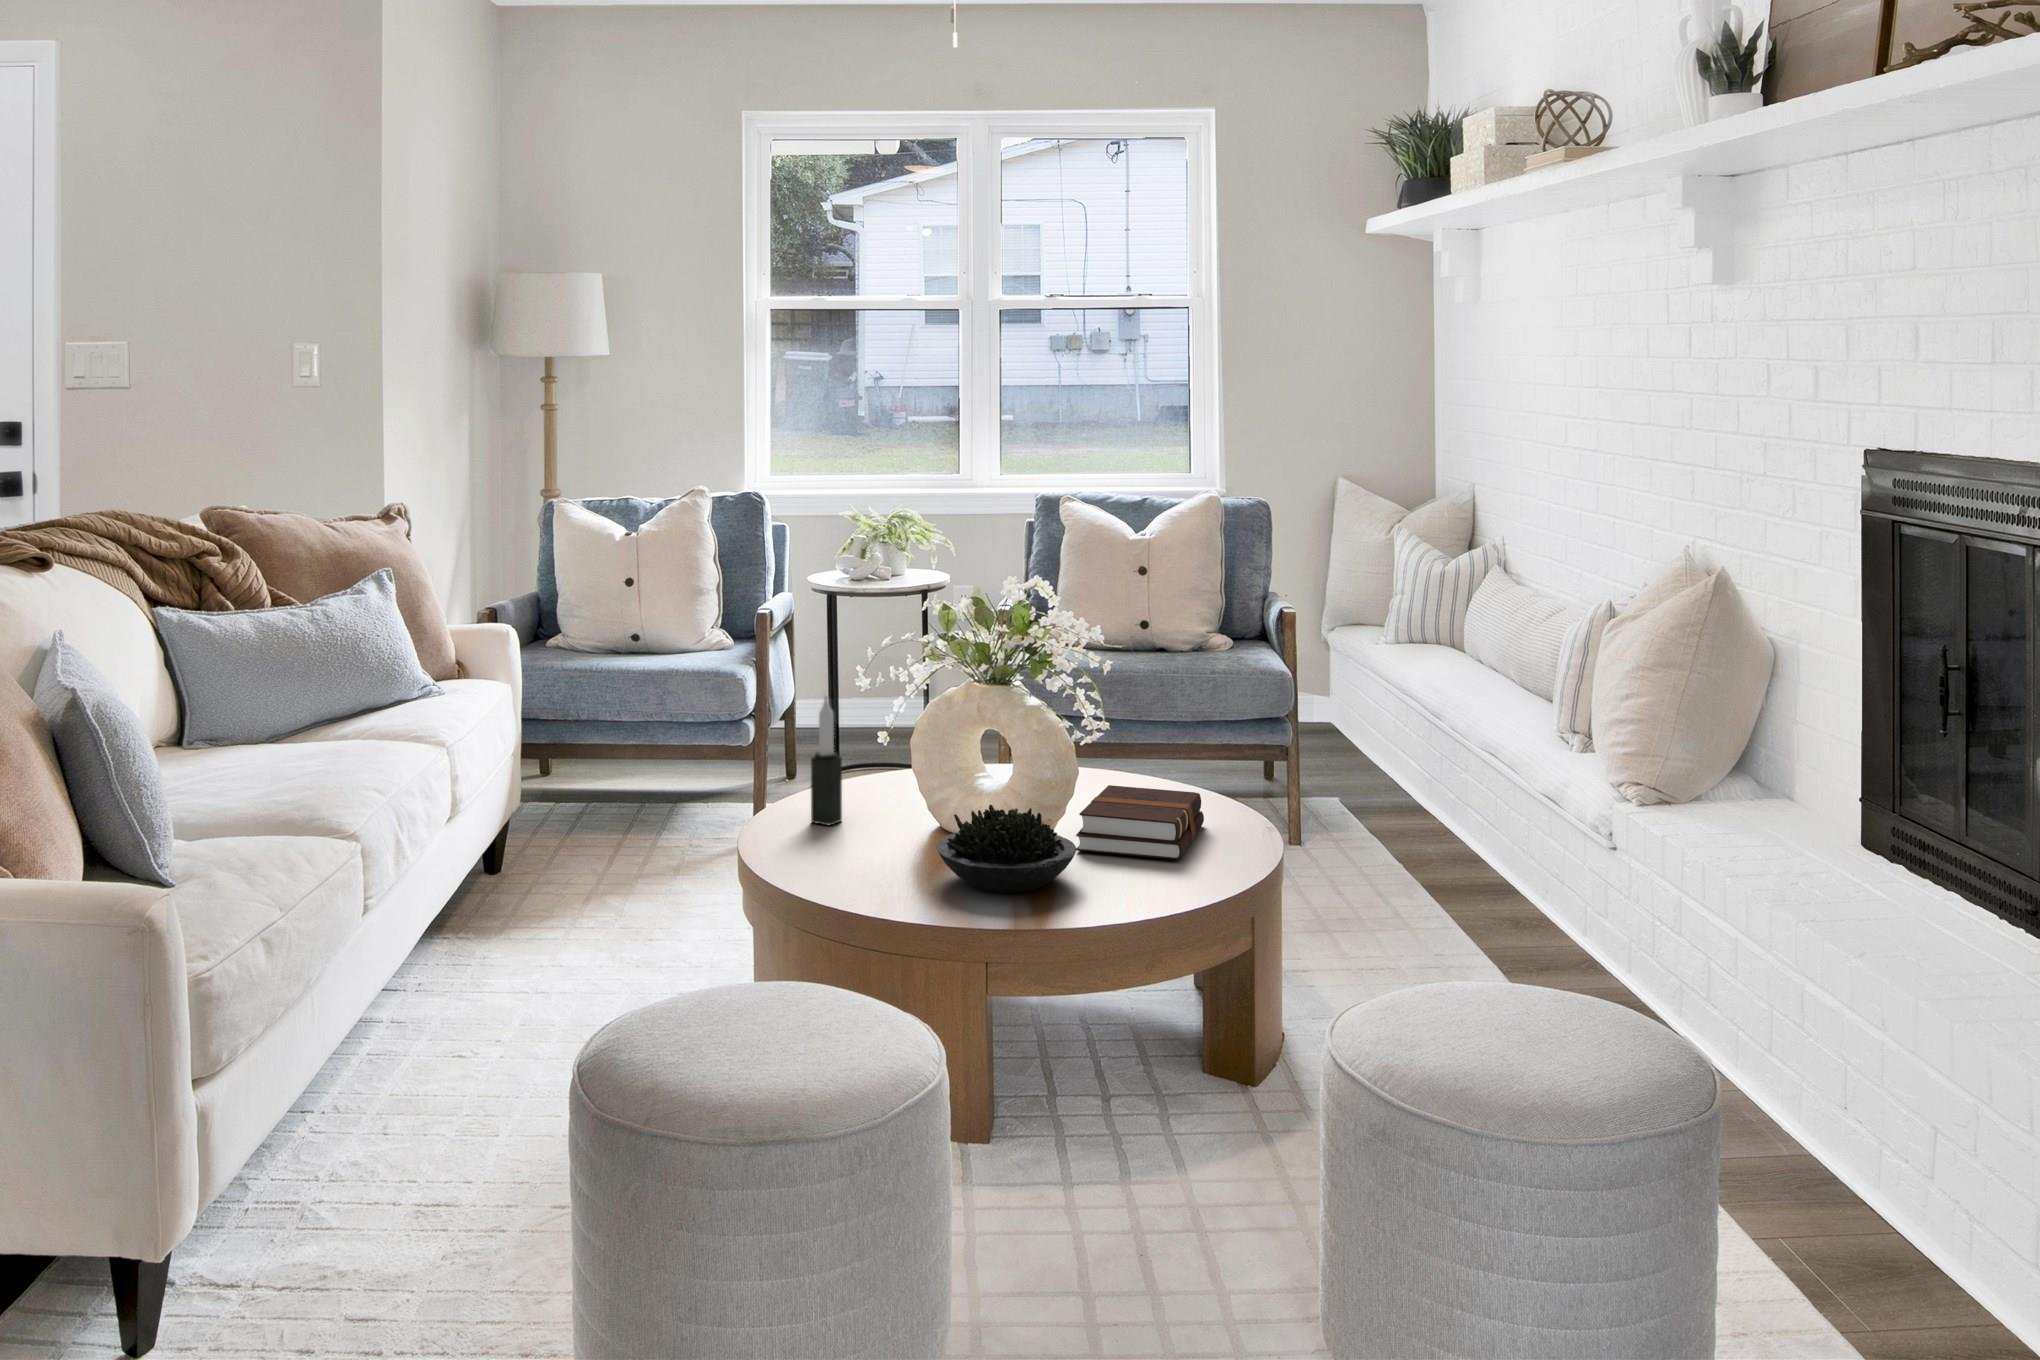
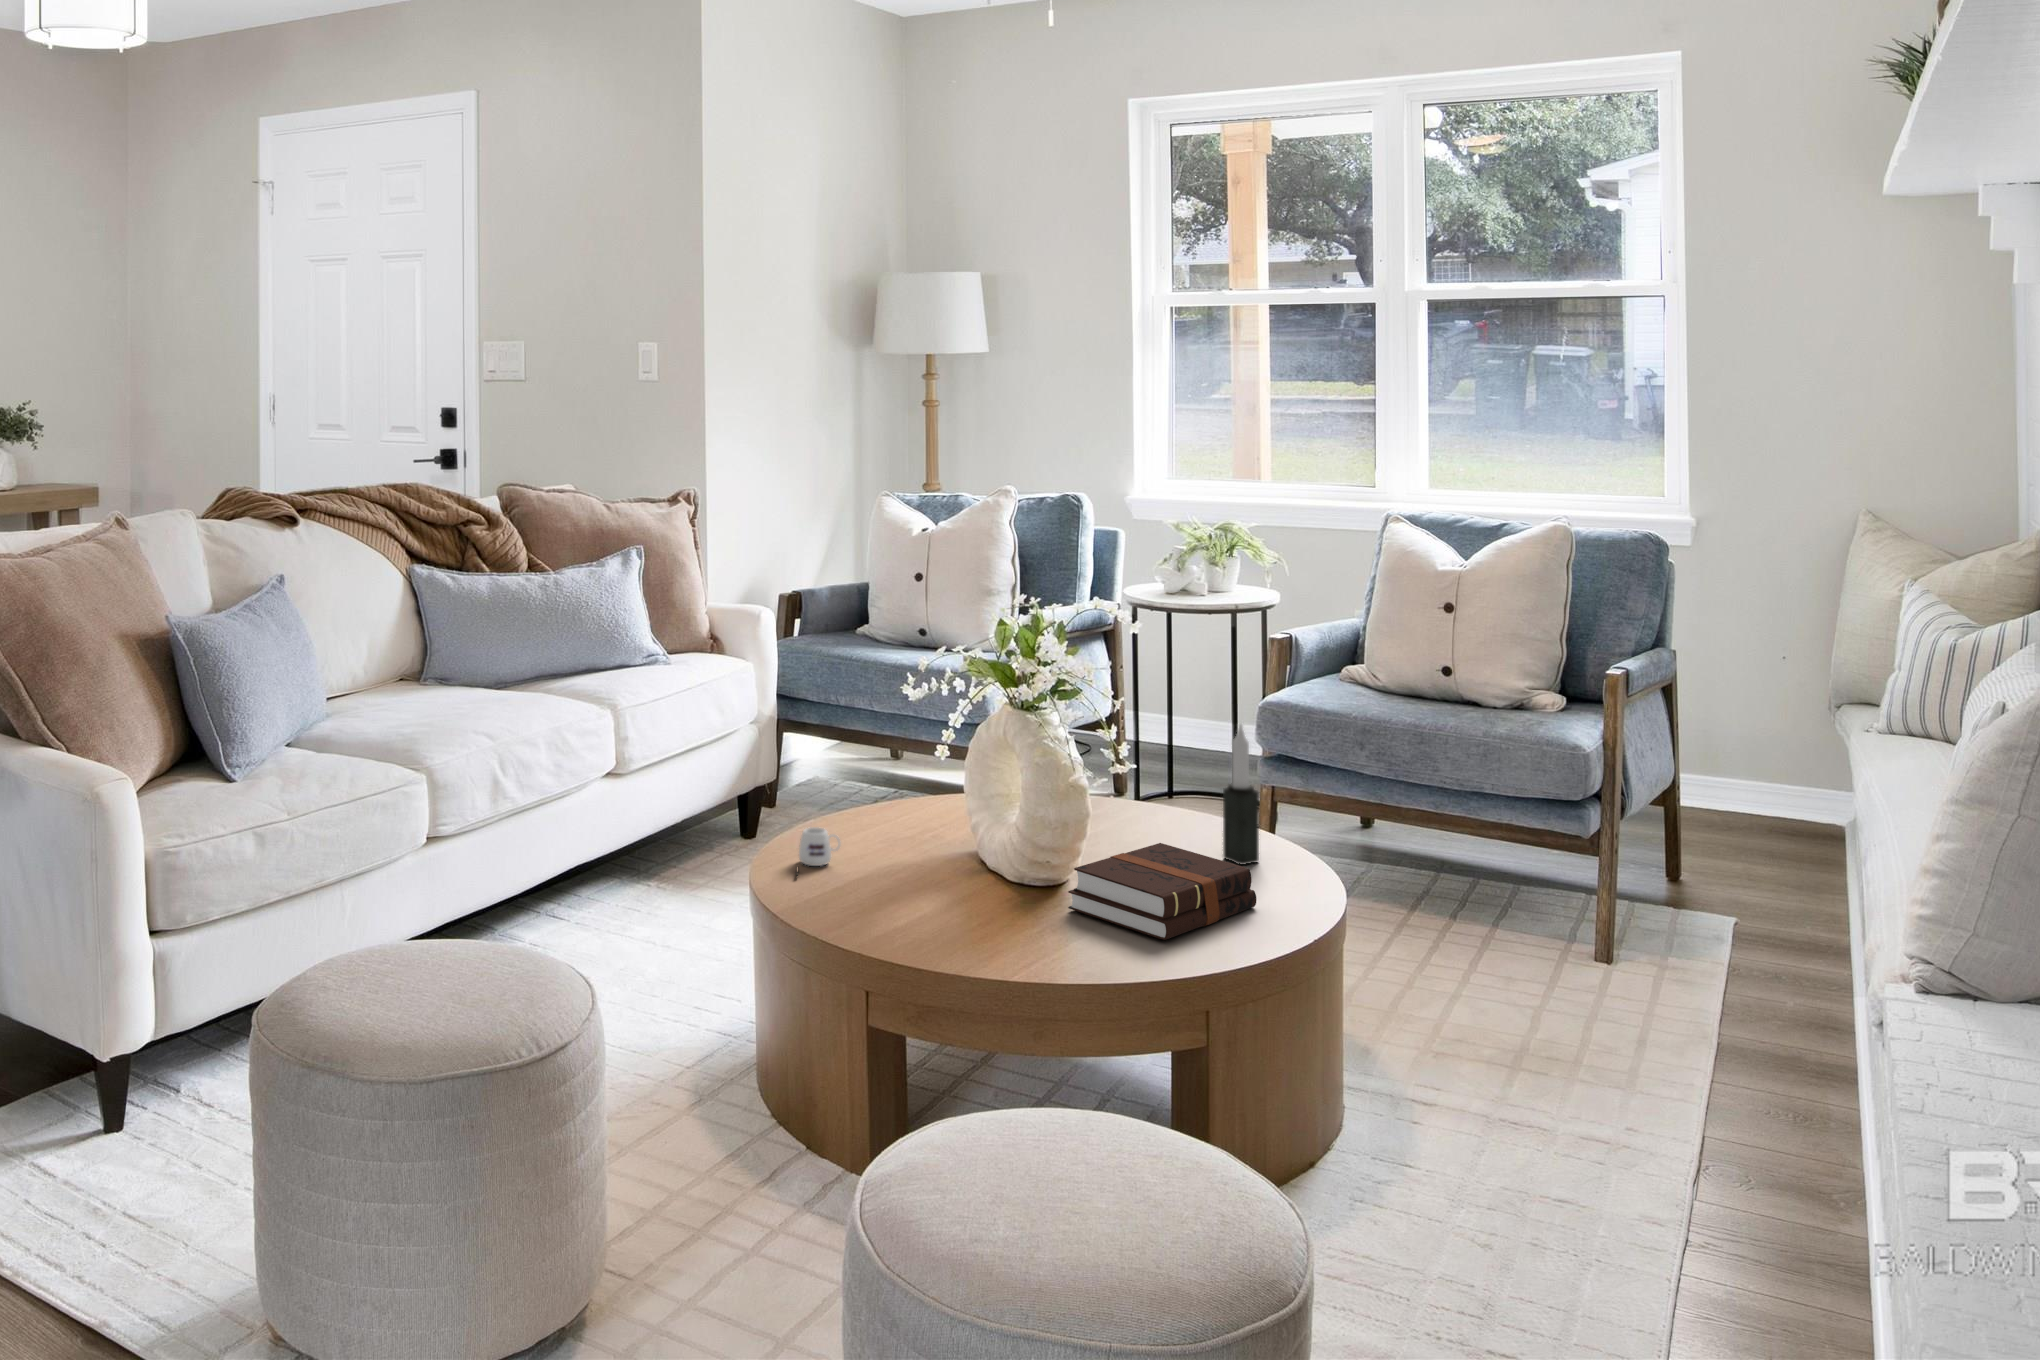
candle: present [811,696,842,825] -> present [1223,724,1259,865]
succulent plant: present [936,805,1076,893] -> none [875,841,1028,941]
mug: none [800,819,839,868] -> present [799,827,840,866]

